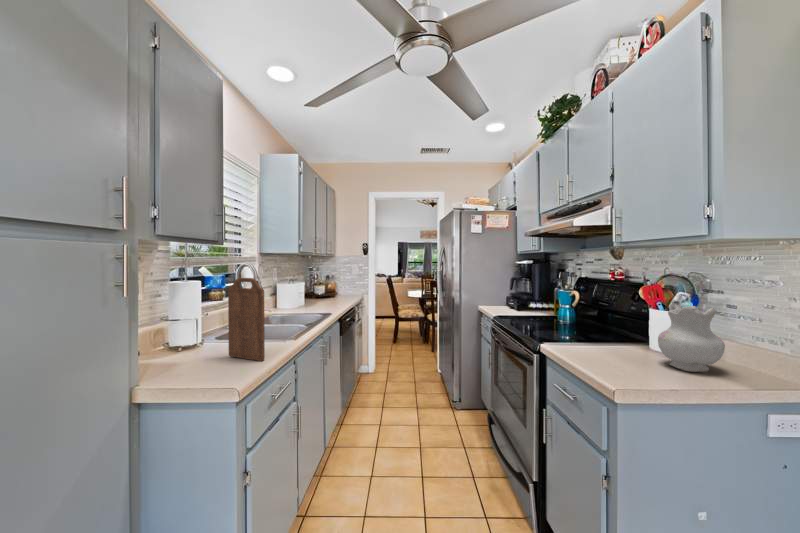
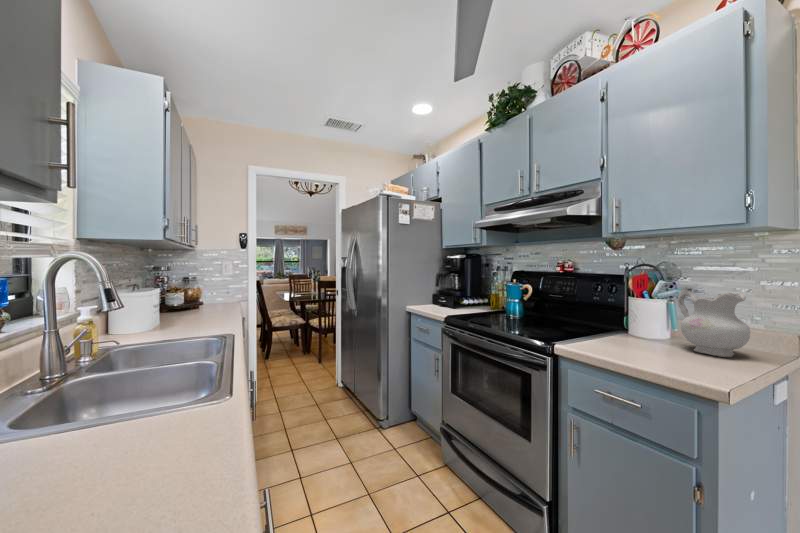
cutting board: present [228,278,265,361] -> none [88,268,215,473]

